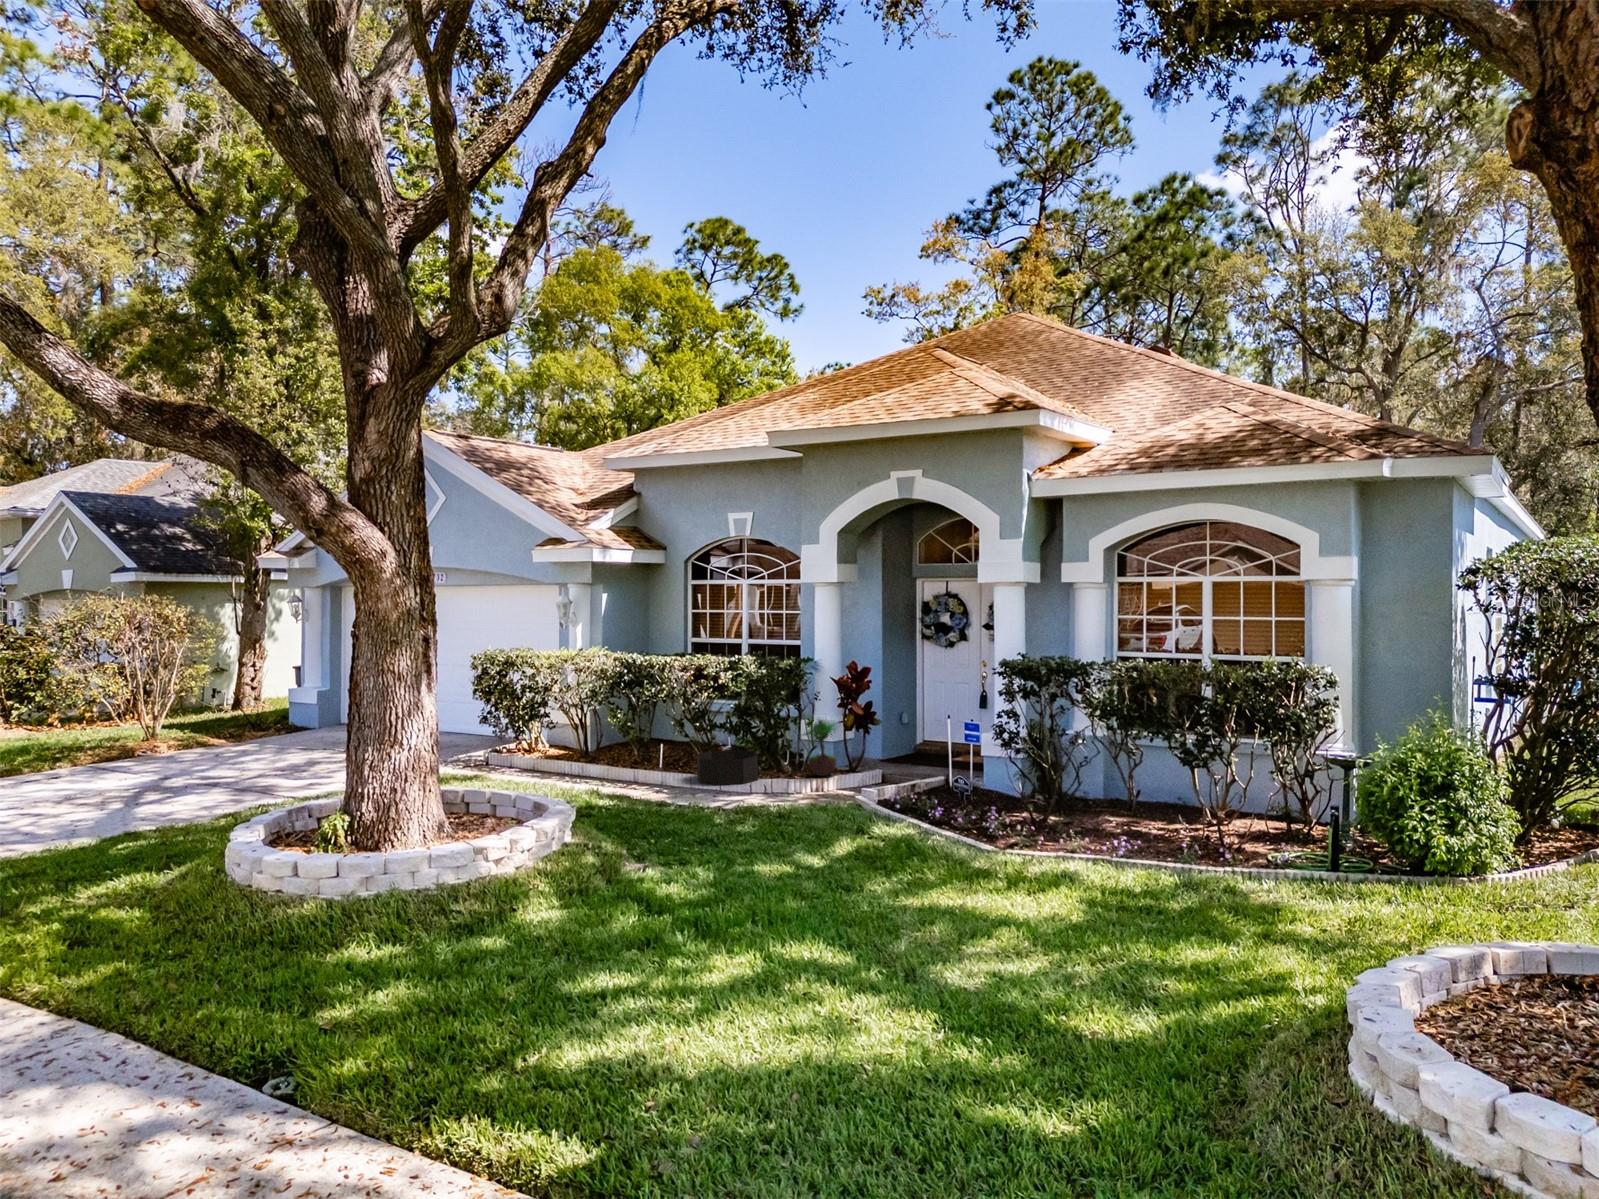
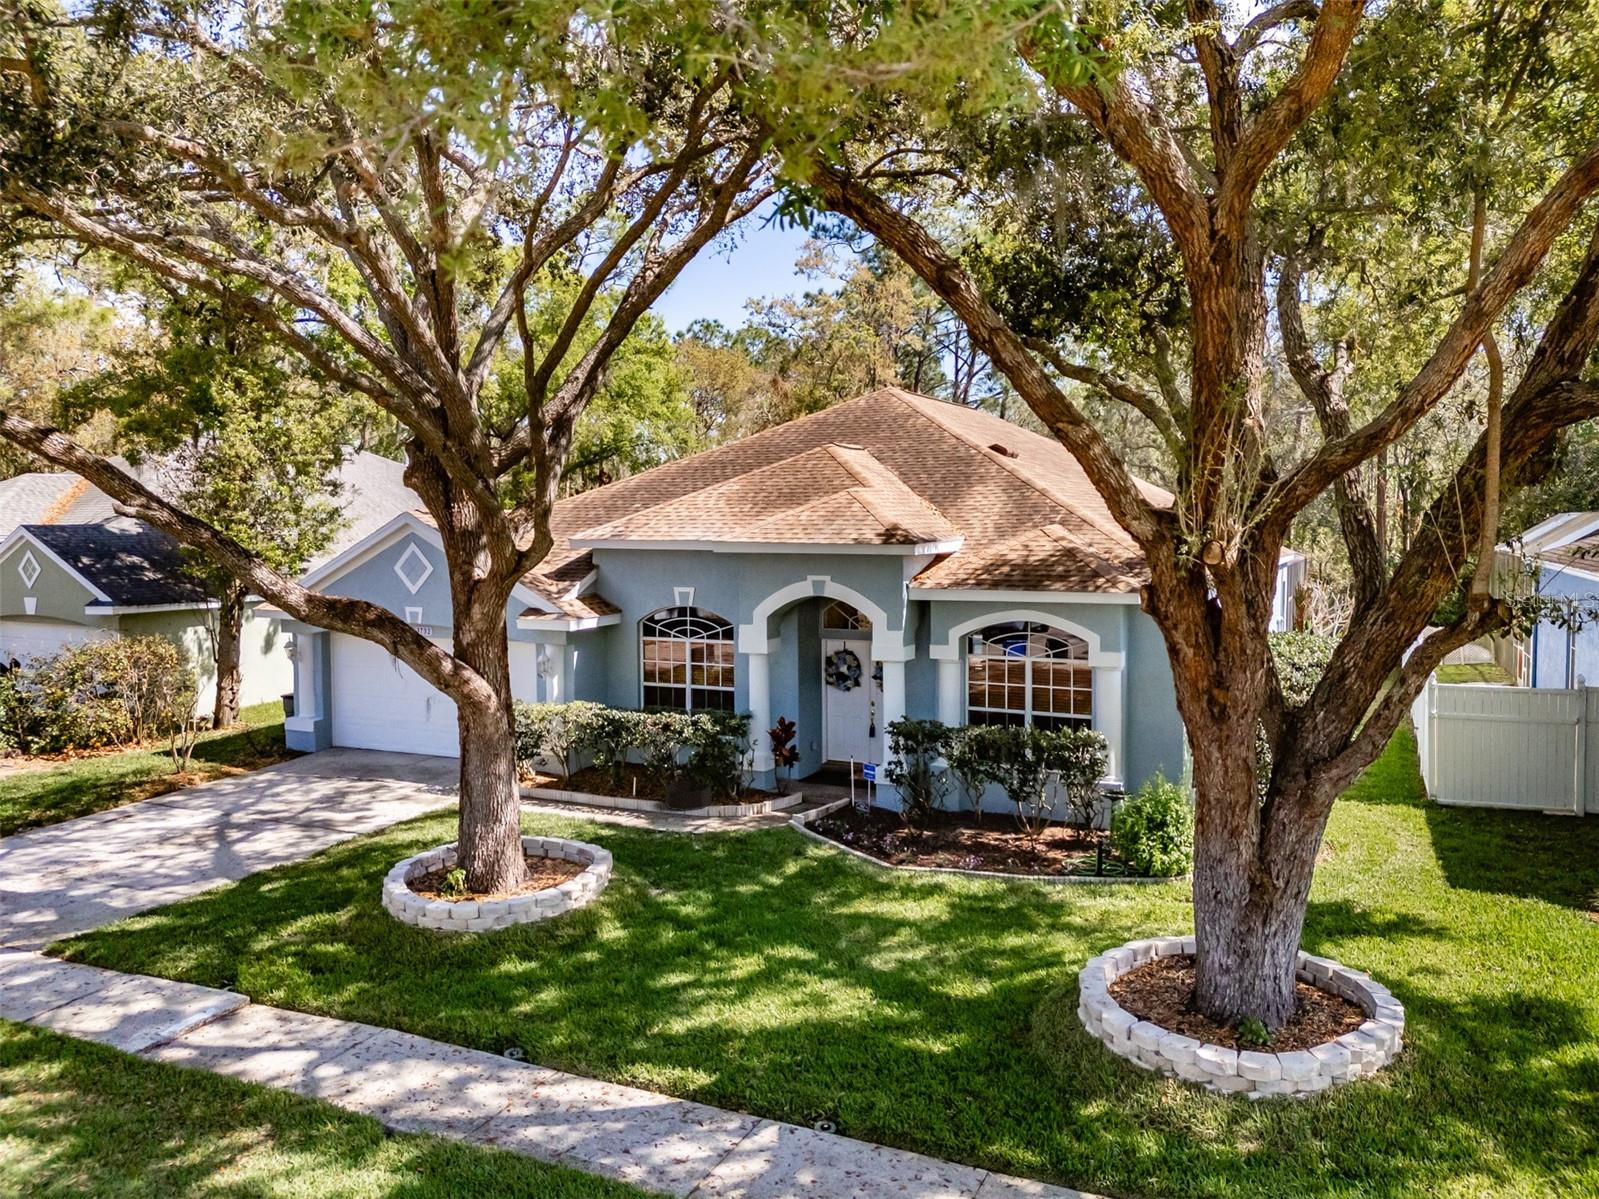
potted tree: present [807,719,836,776] -> none [744,752,771,798]

